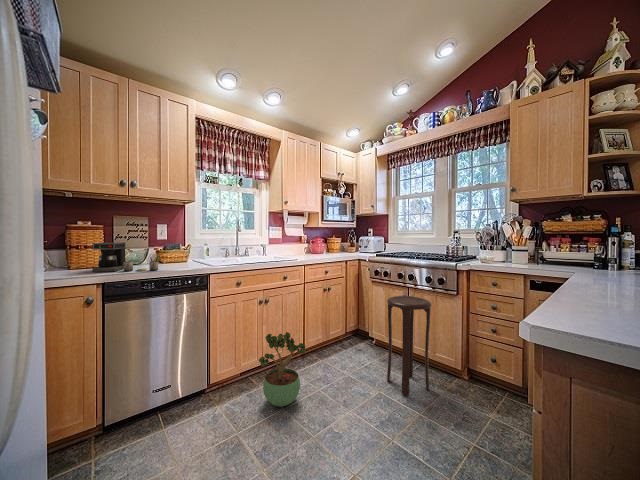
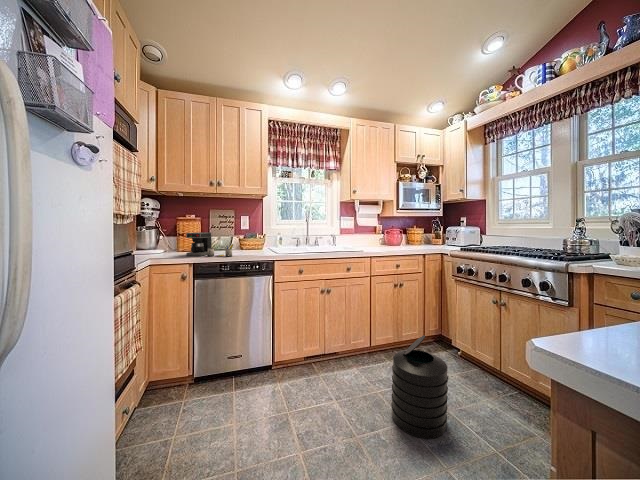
stool: present [387,296,431,396] -> none [459,298,521,418]
potted plant: present [259,332,306,406] -> none [313,323,358,396]
trash can: none [339,332,386,424] -> present [391,335,448,439]

